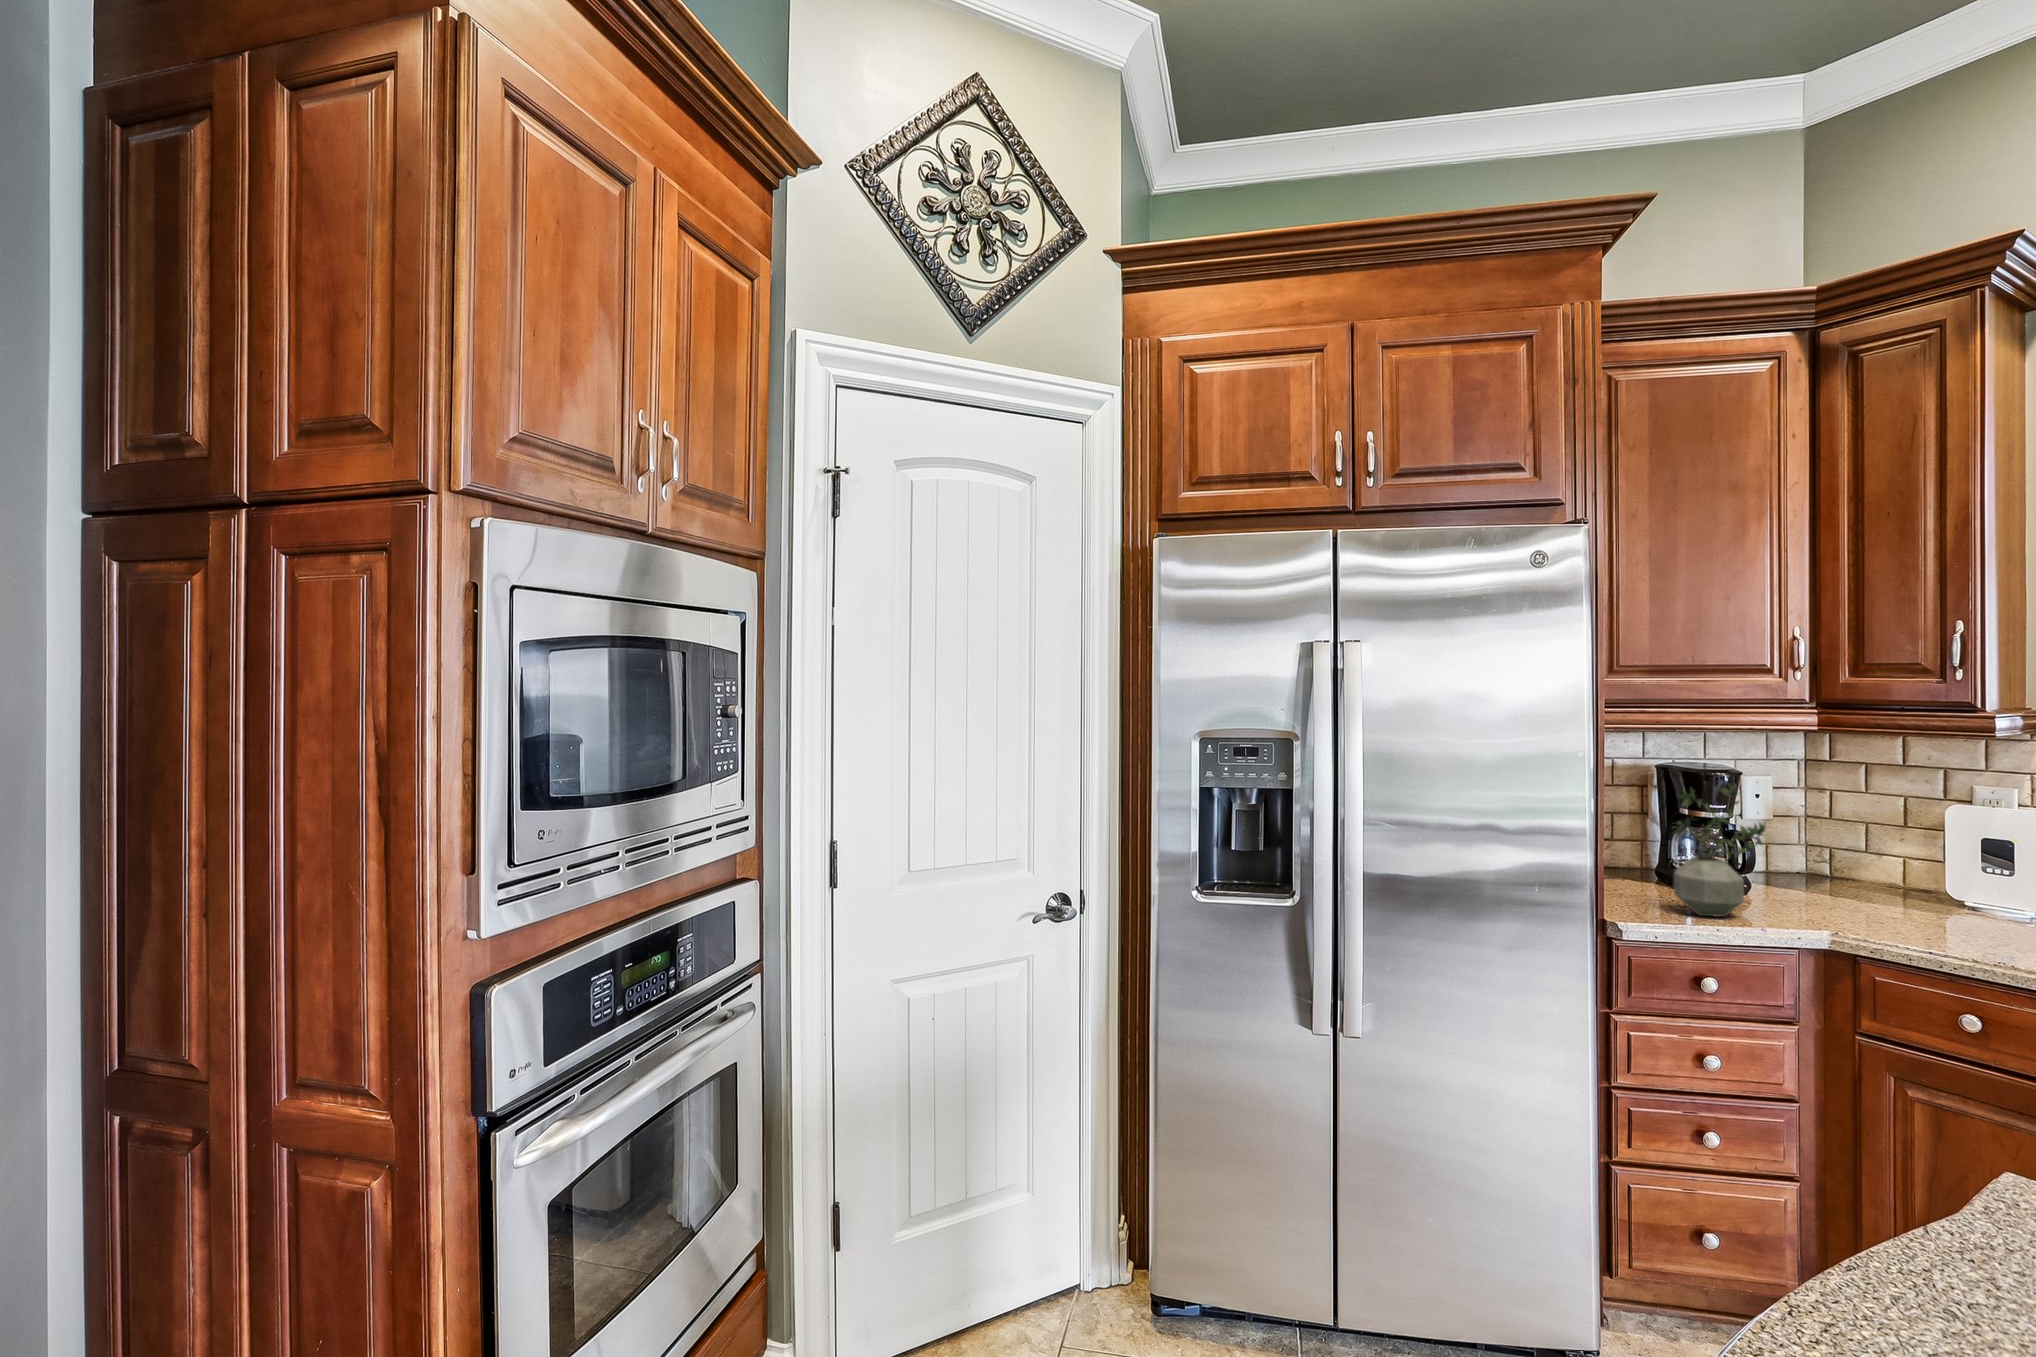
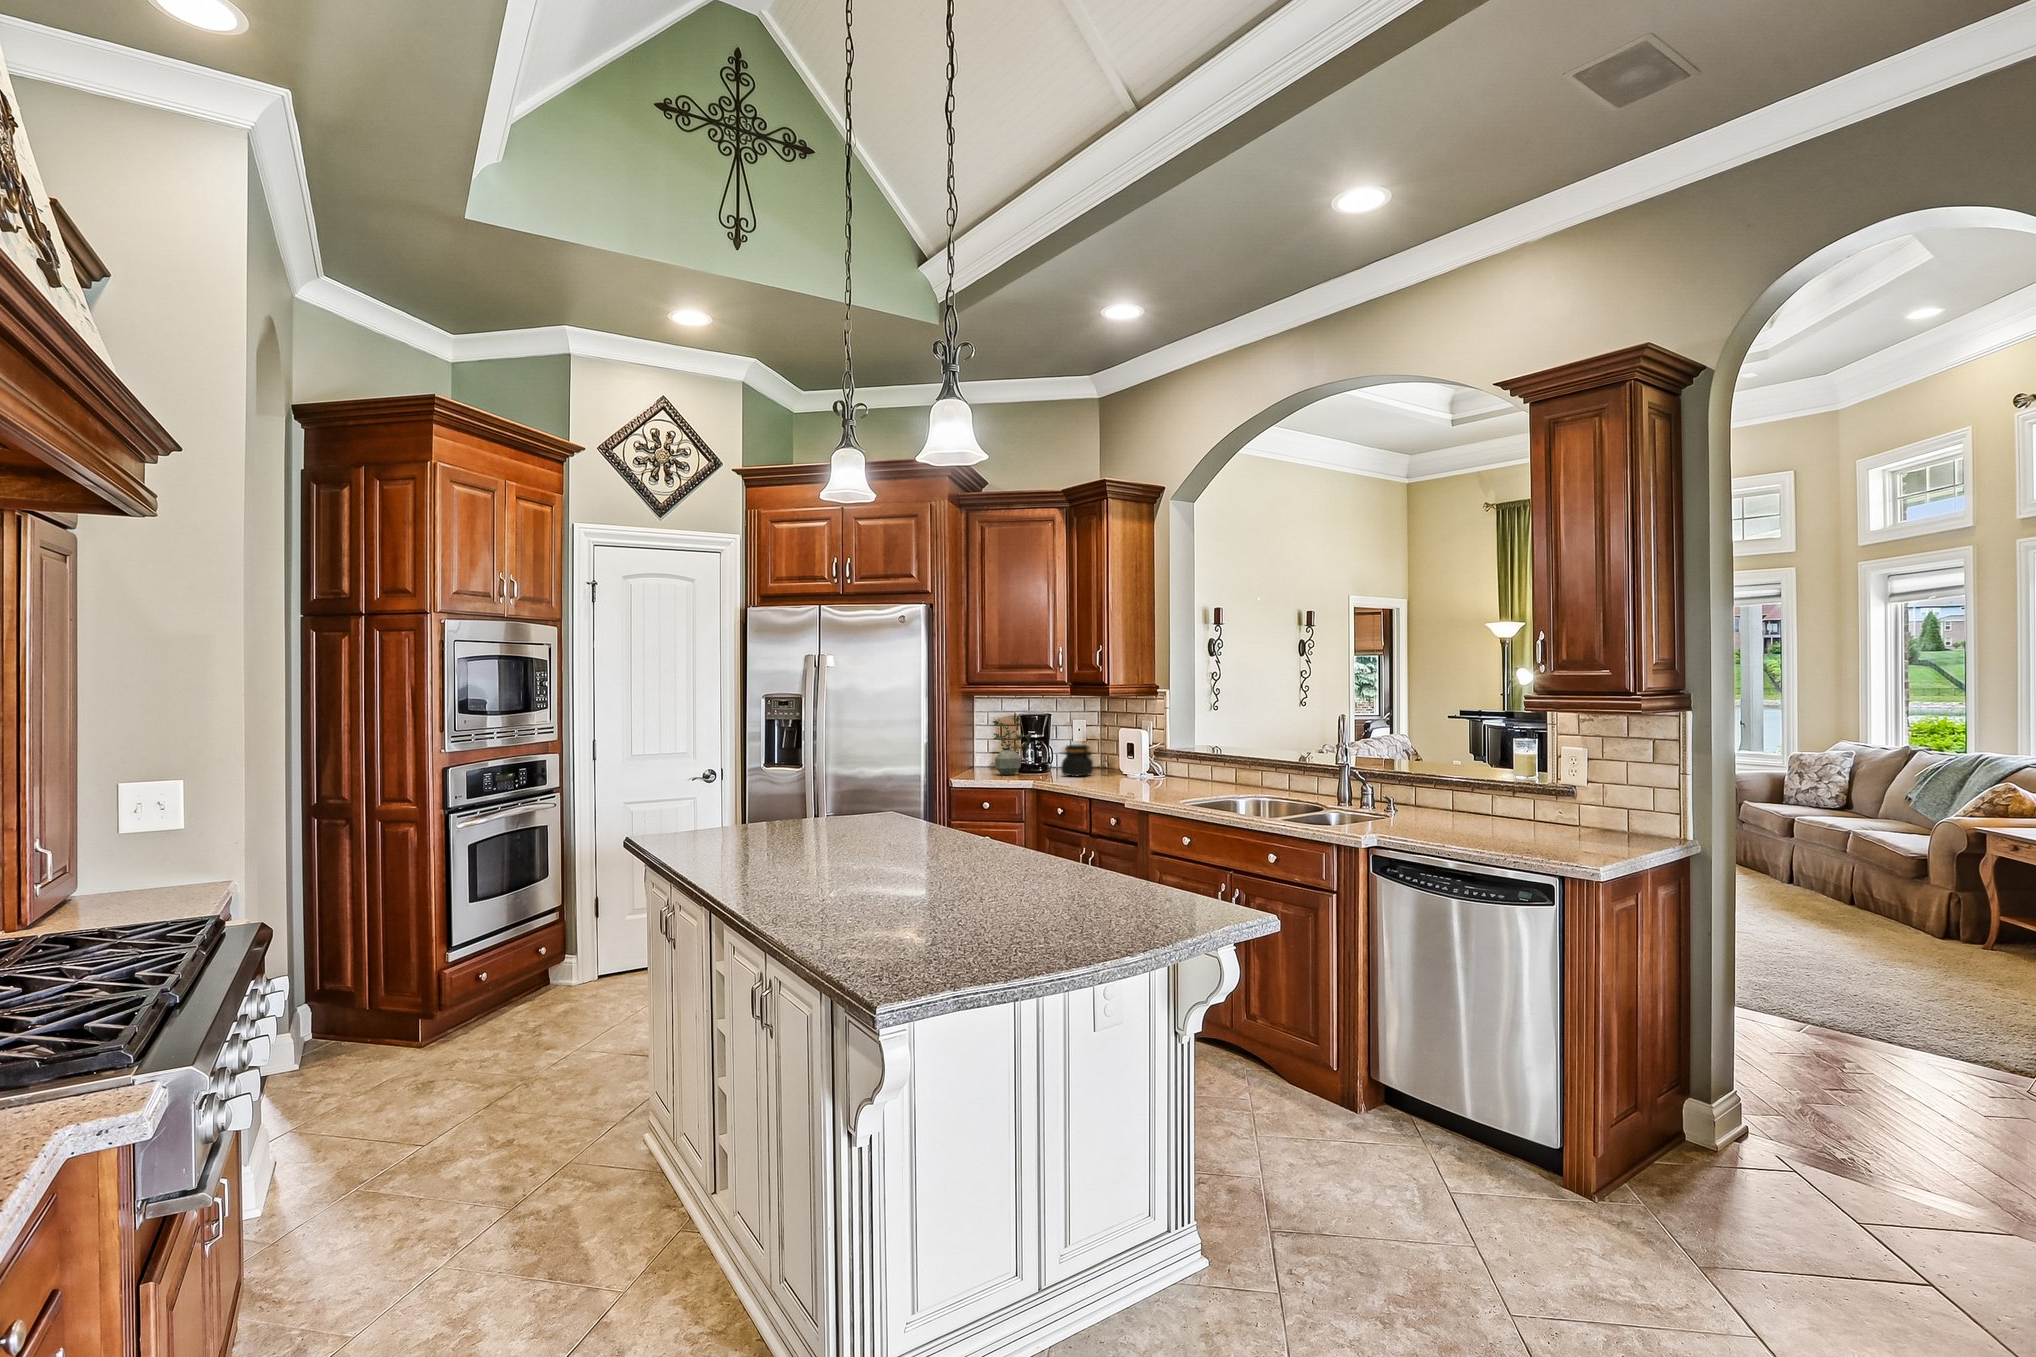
jar: none [1868,857,1973,937] -> present [1061,745,1093,777]

